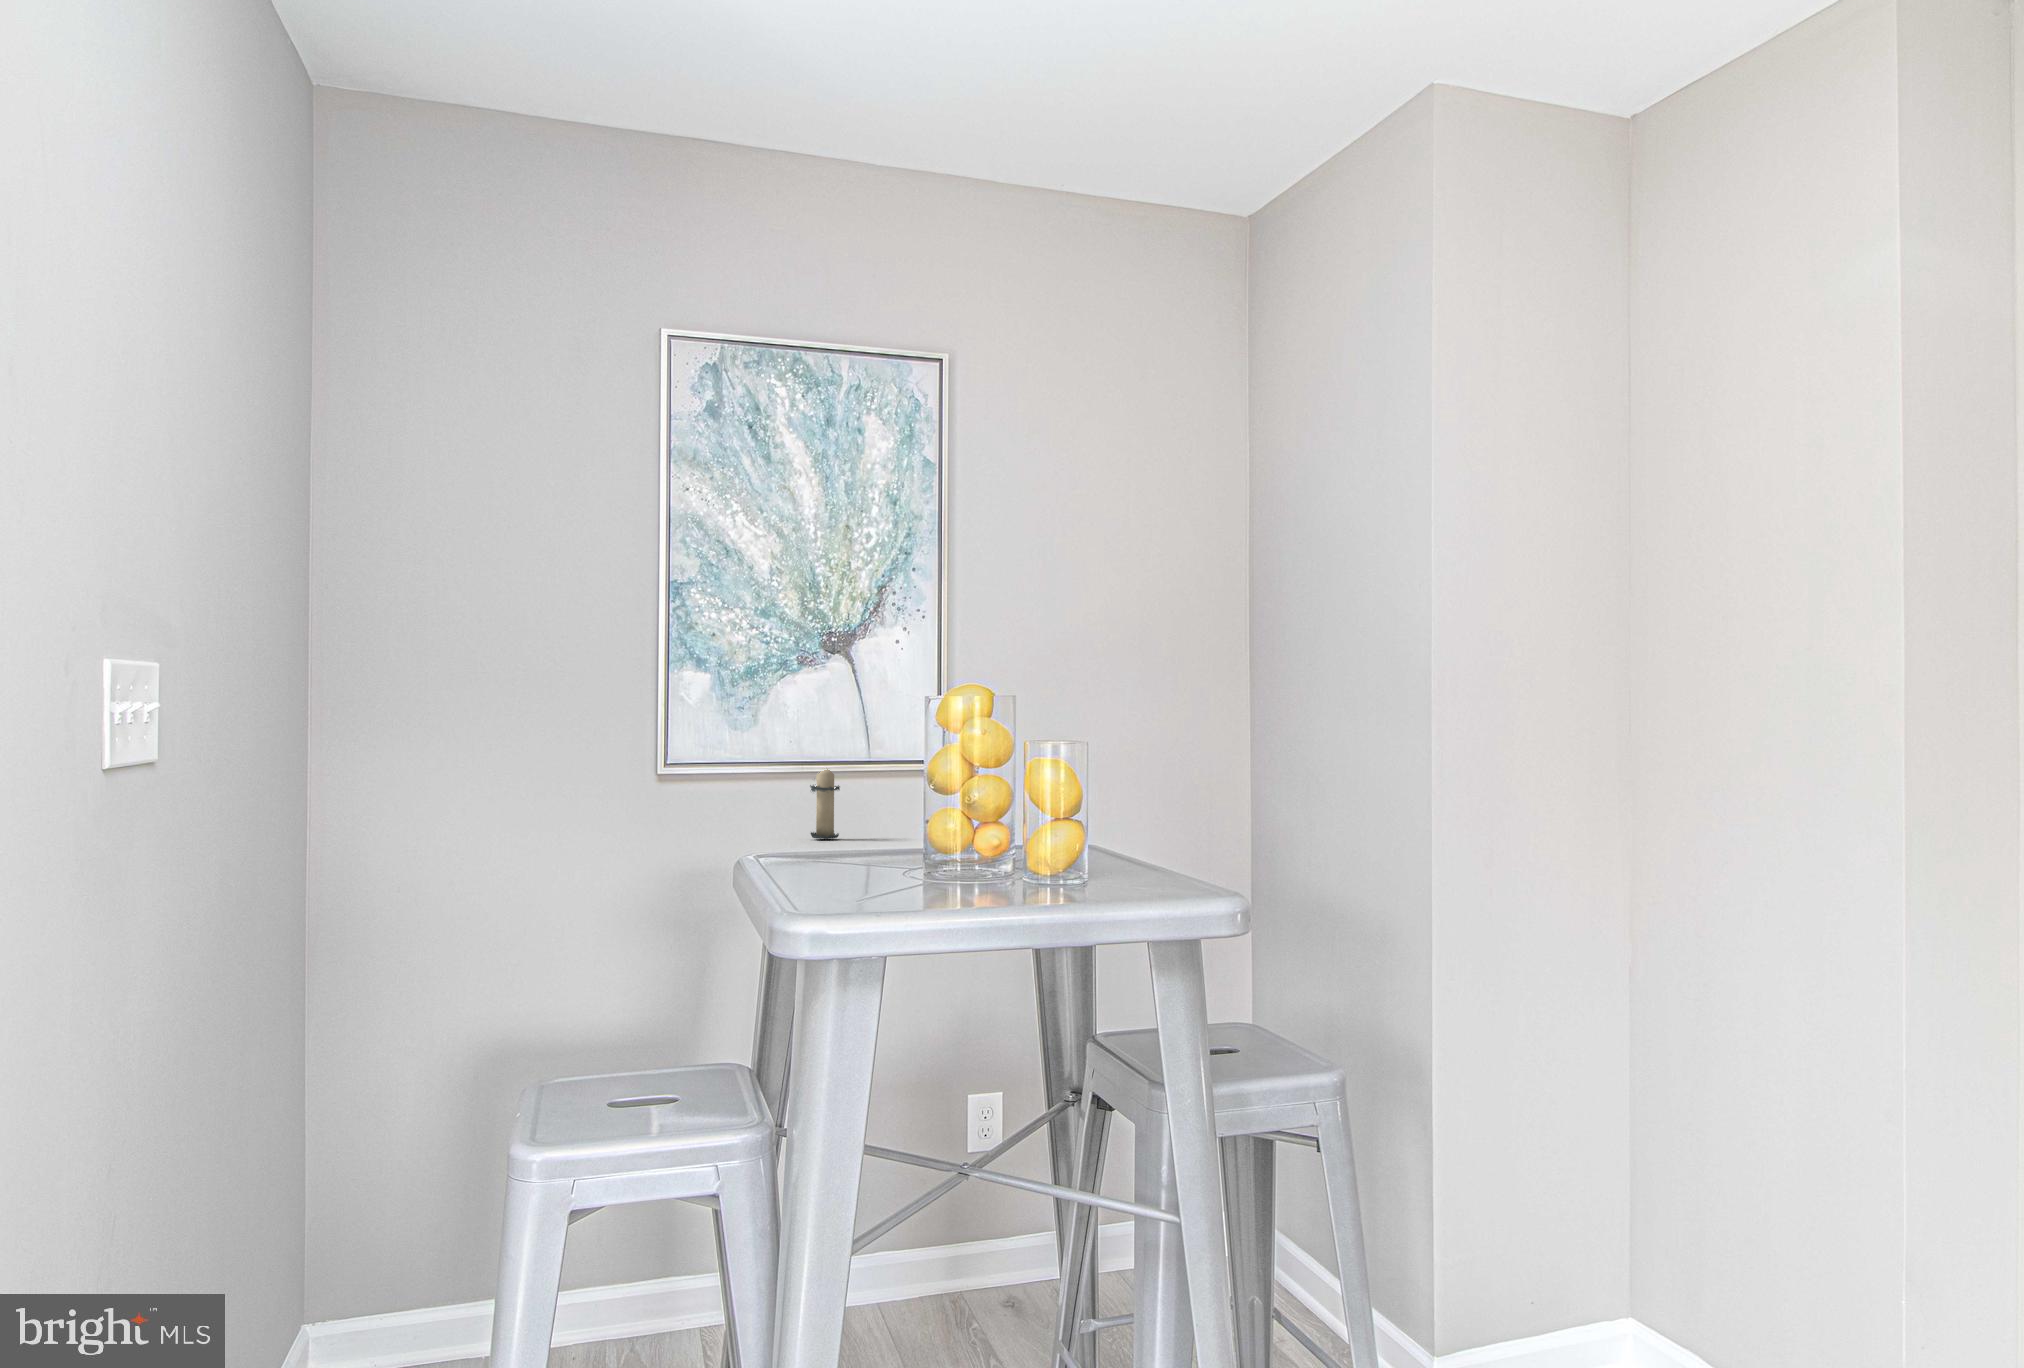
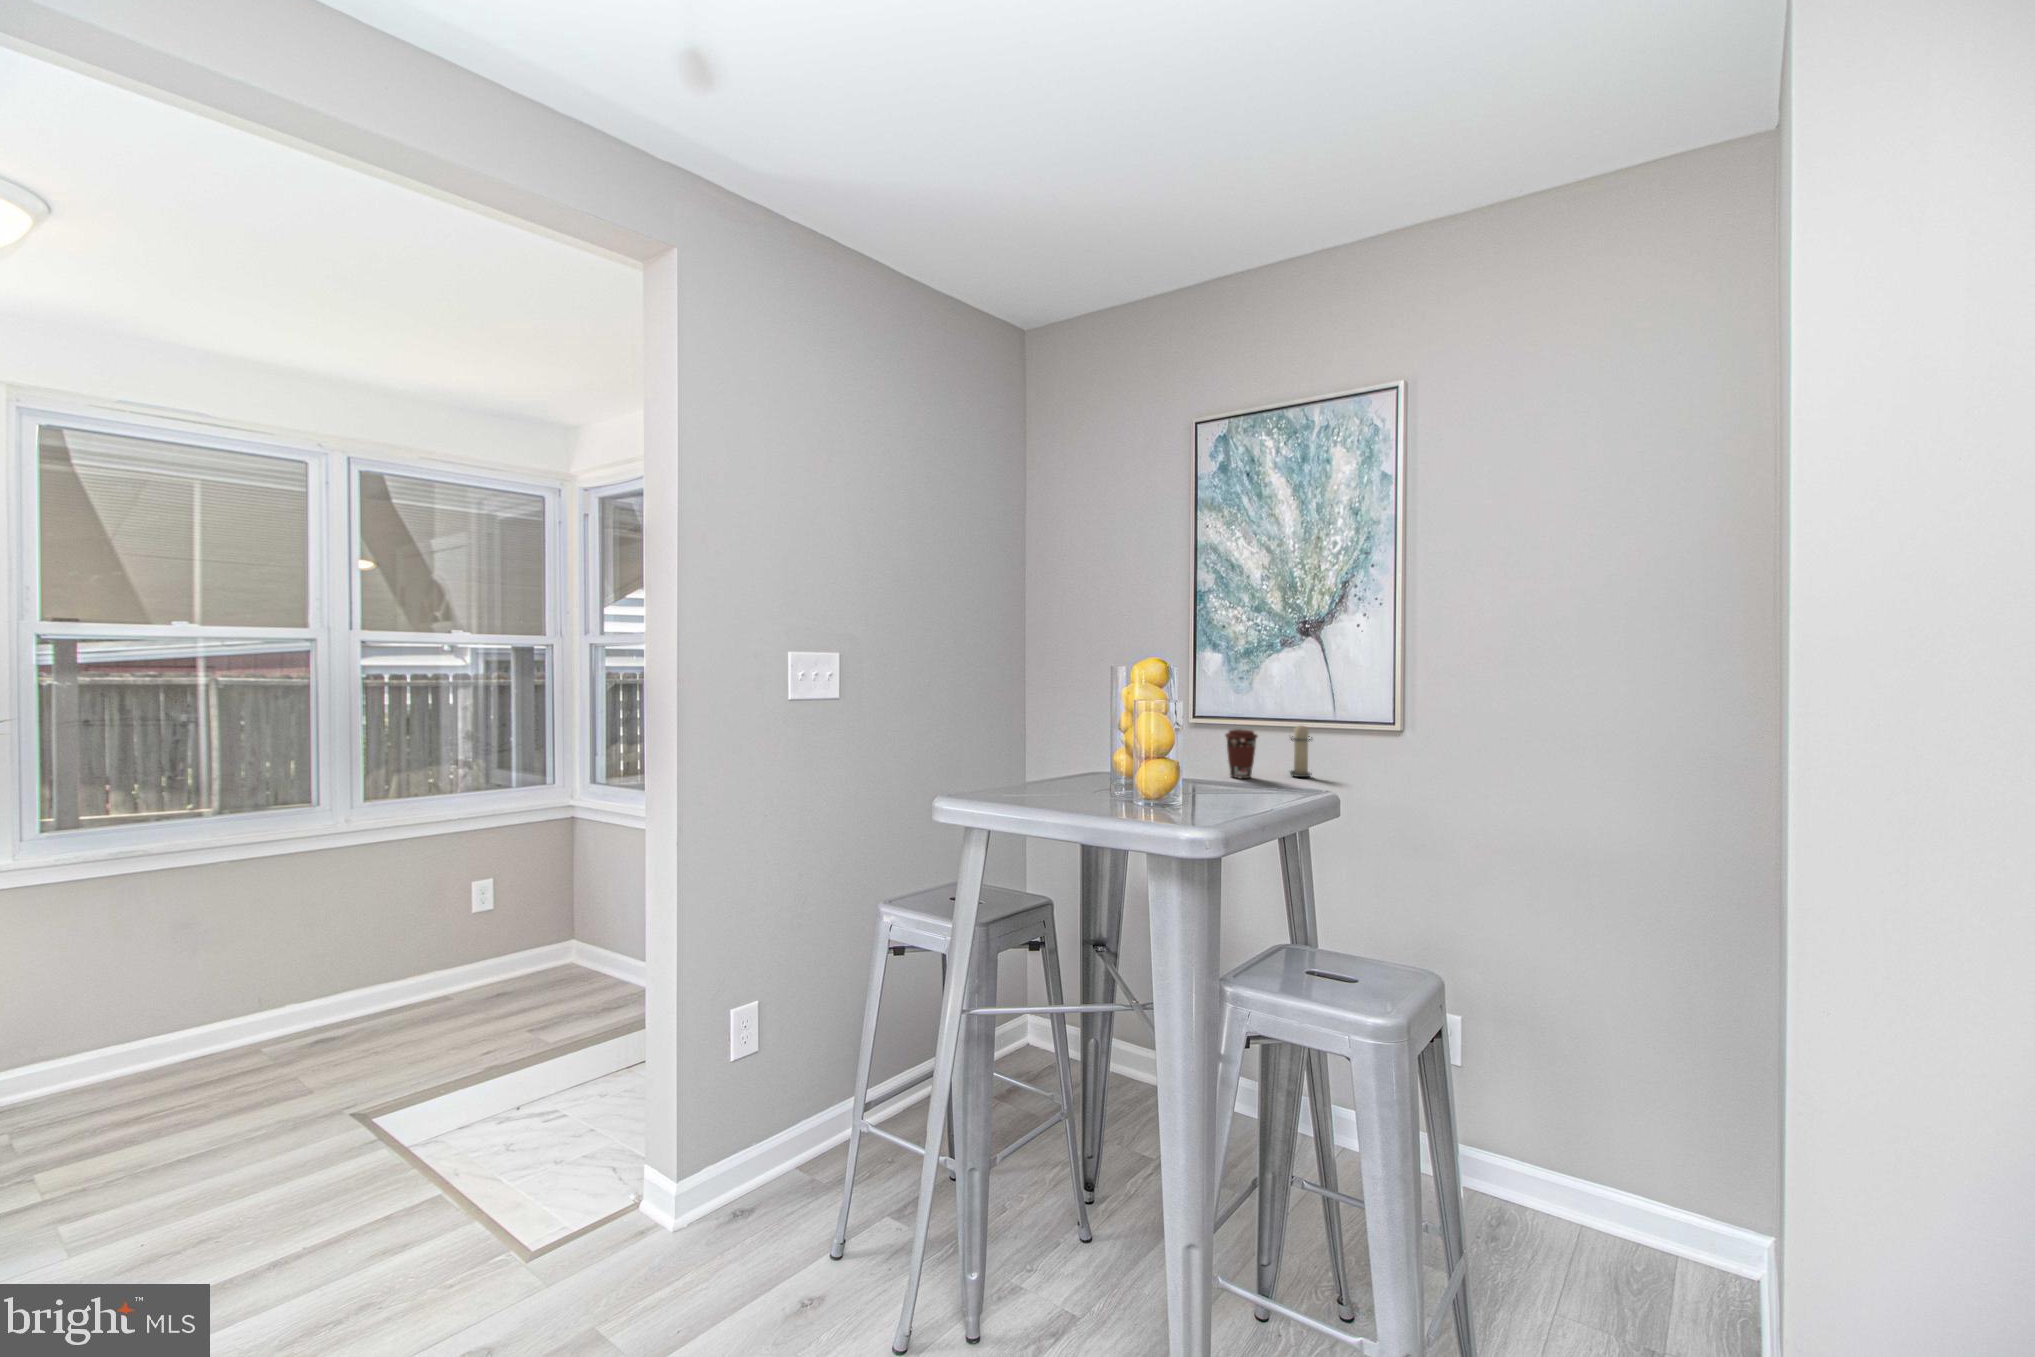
coffee cup: none [763,780,808,847] -> present [1225,729,1258,779]

